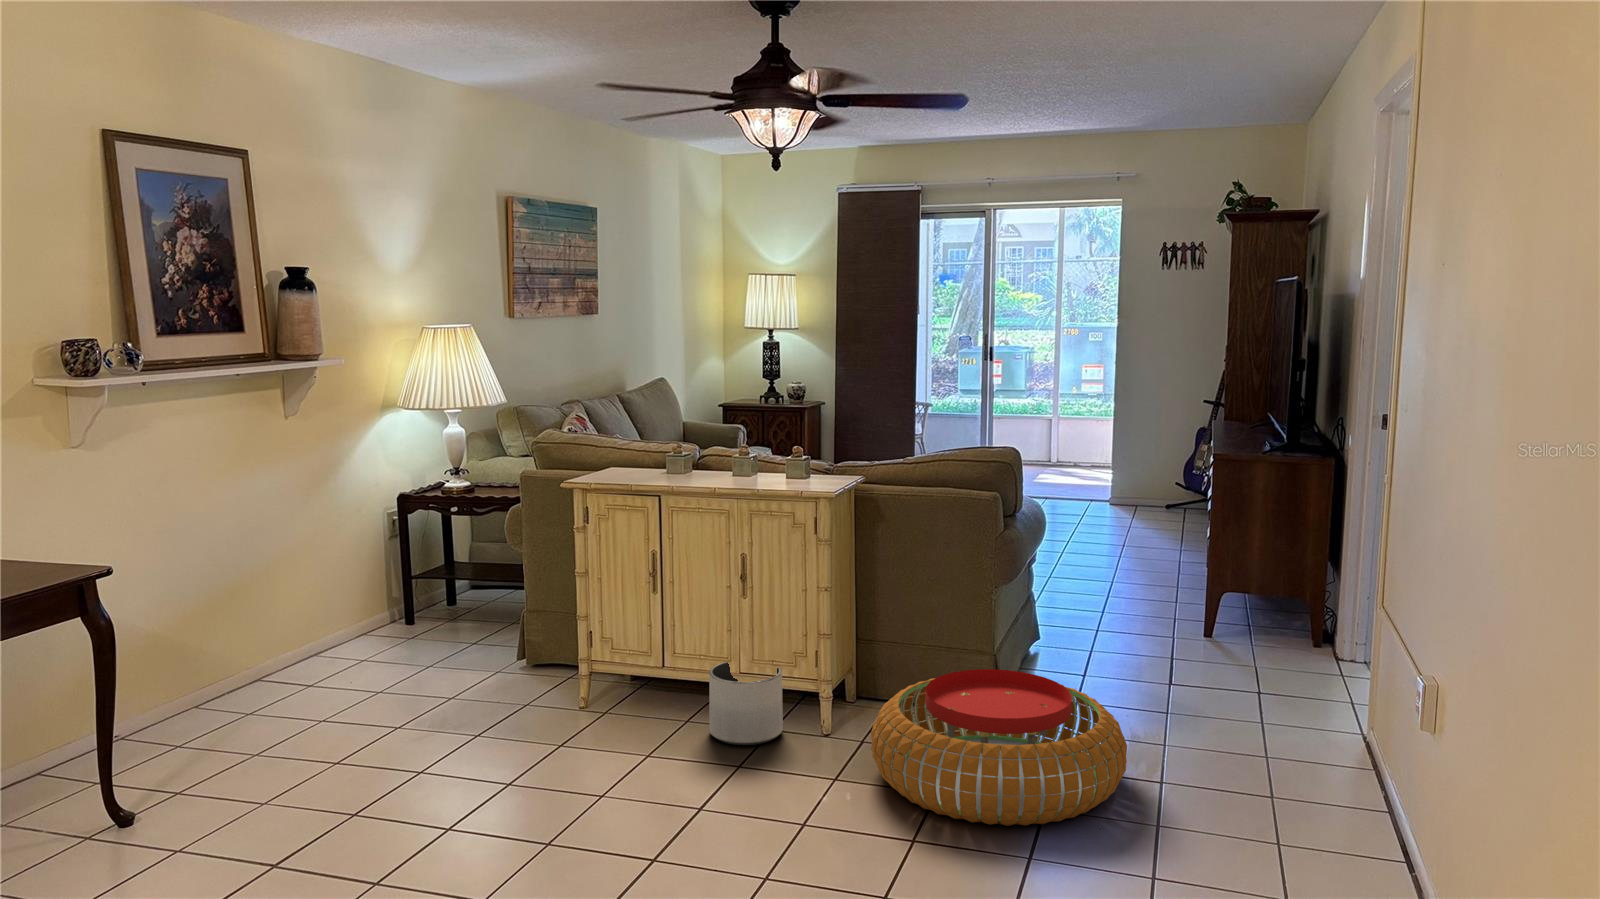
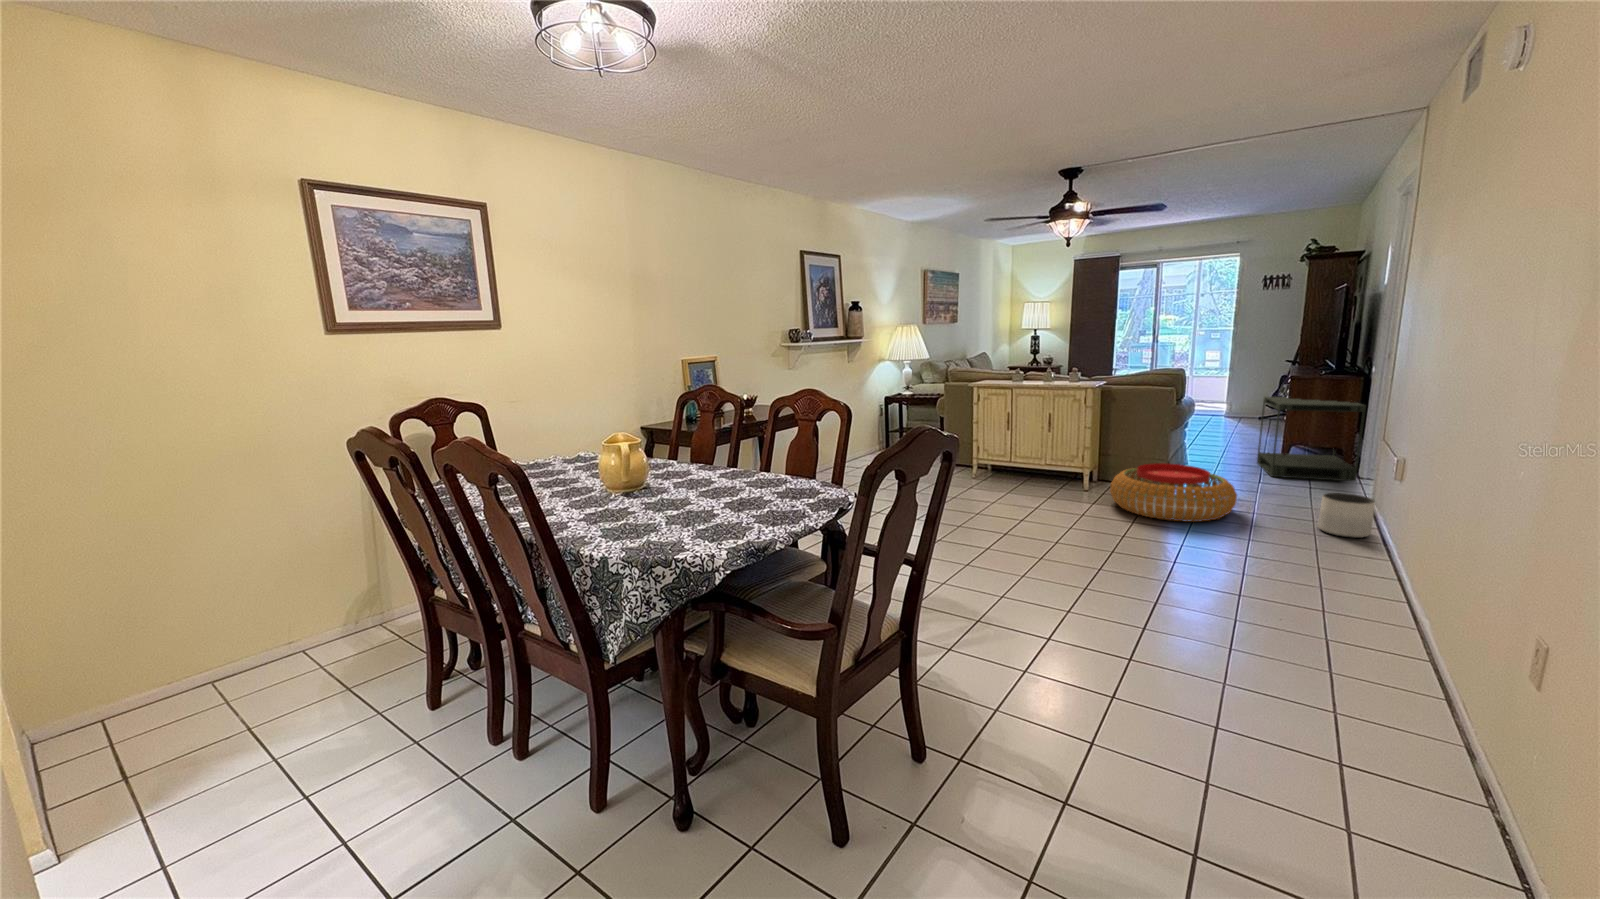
side table: none [1165,491,1342,667] -> present [1257,397,1366,481]
planter: present [709,662,783,745] -> present [1318,493,1375,538]

